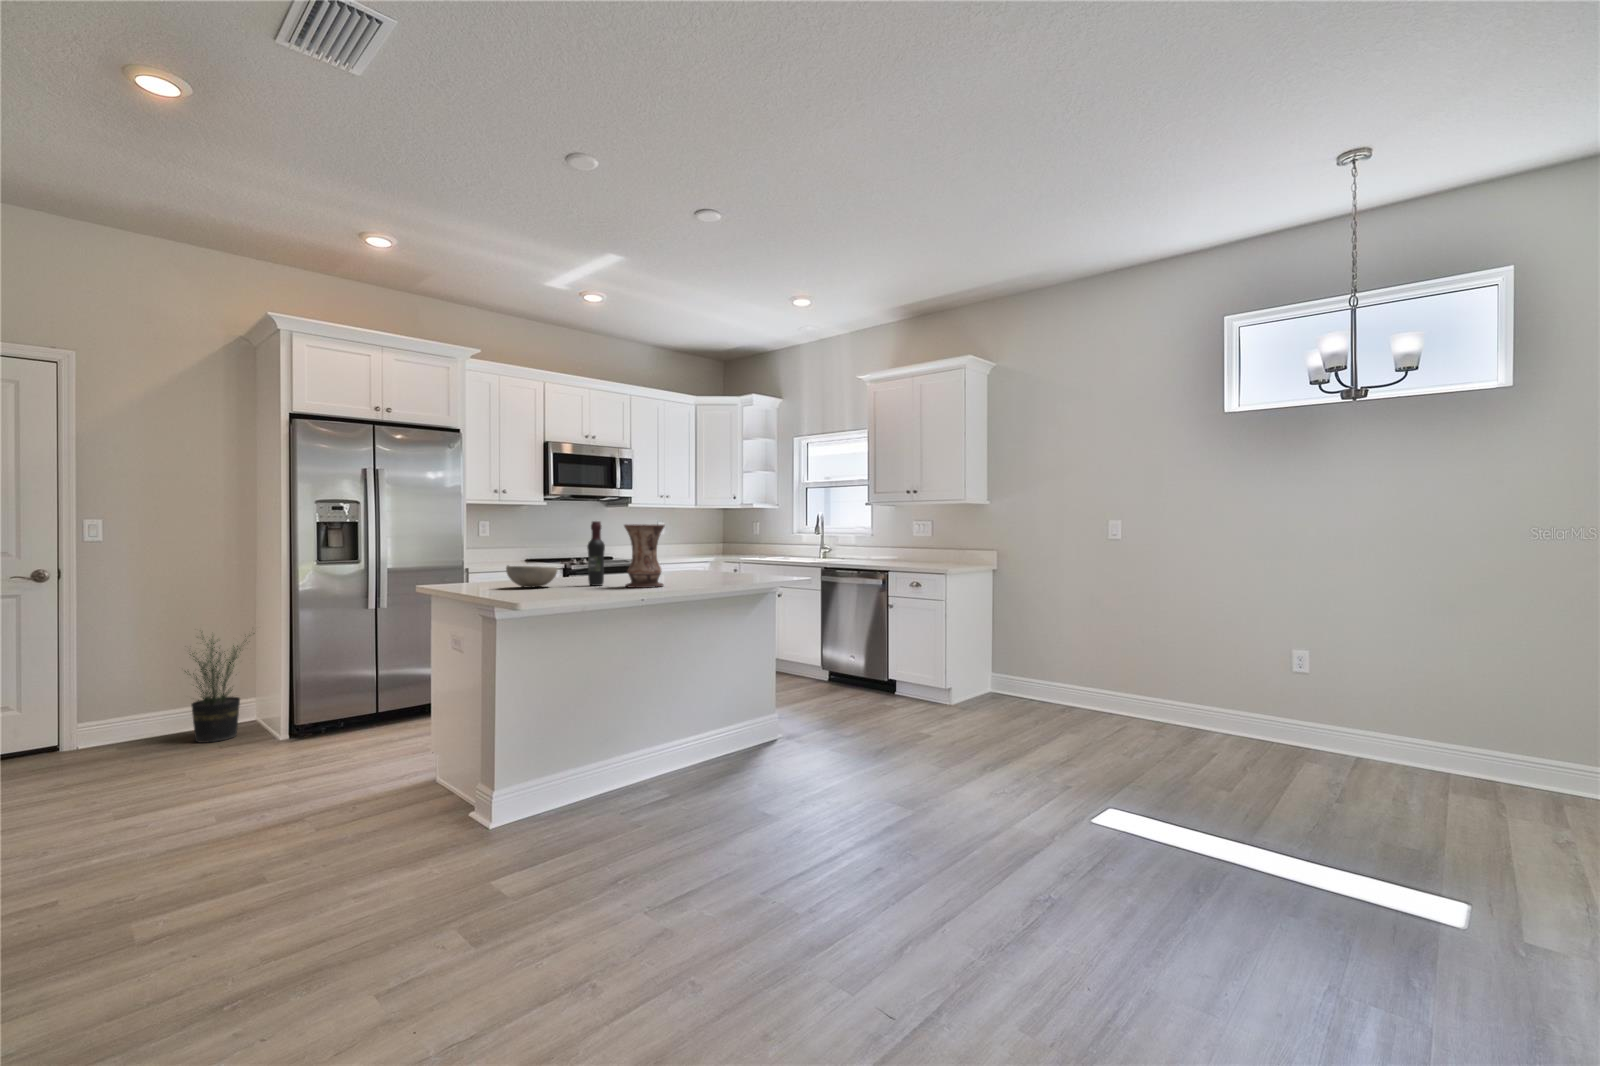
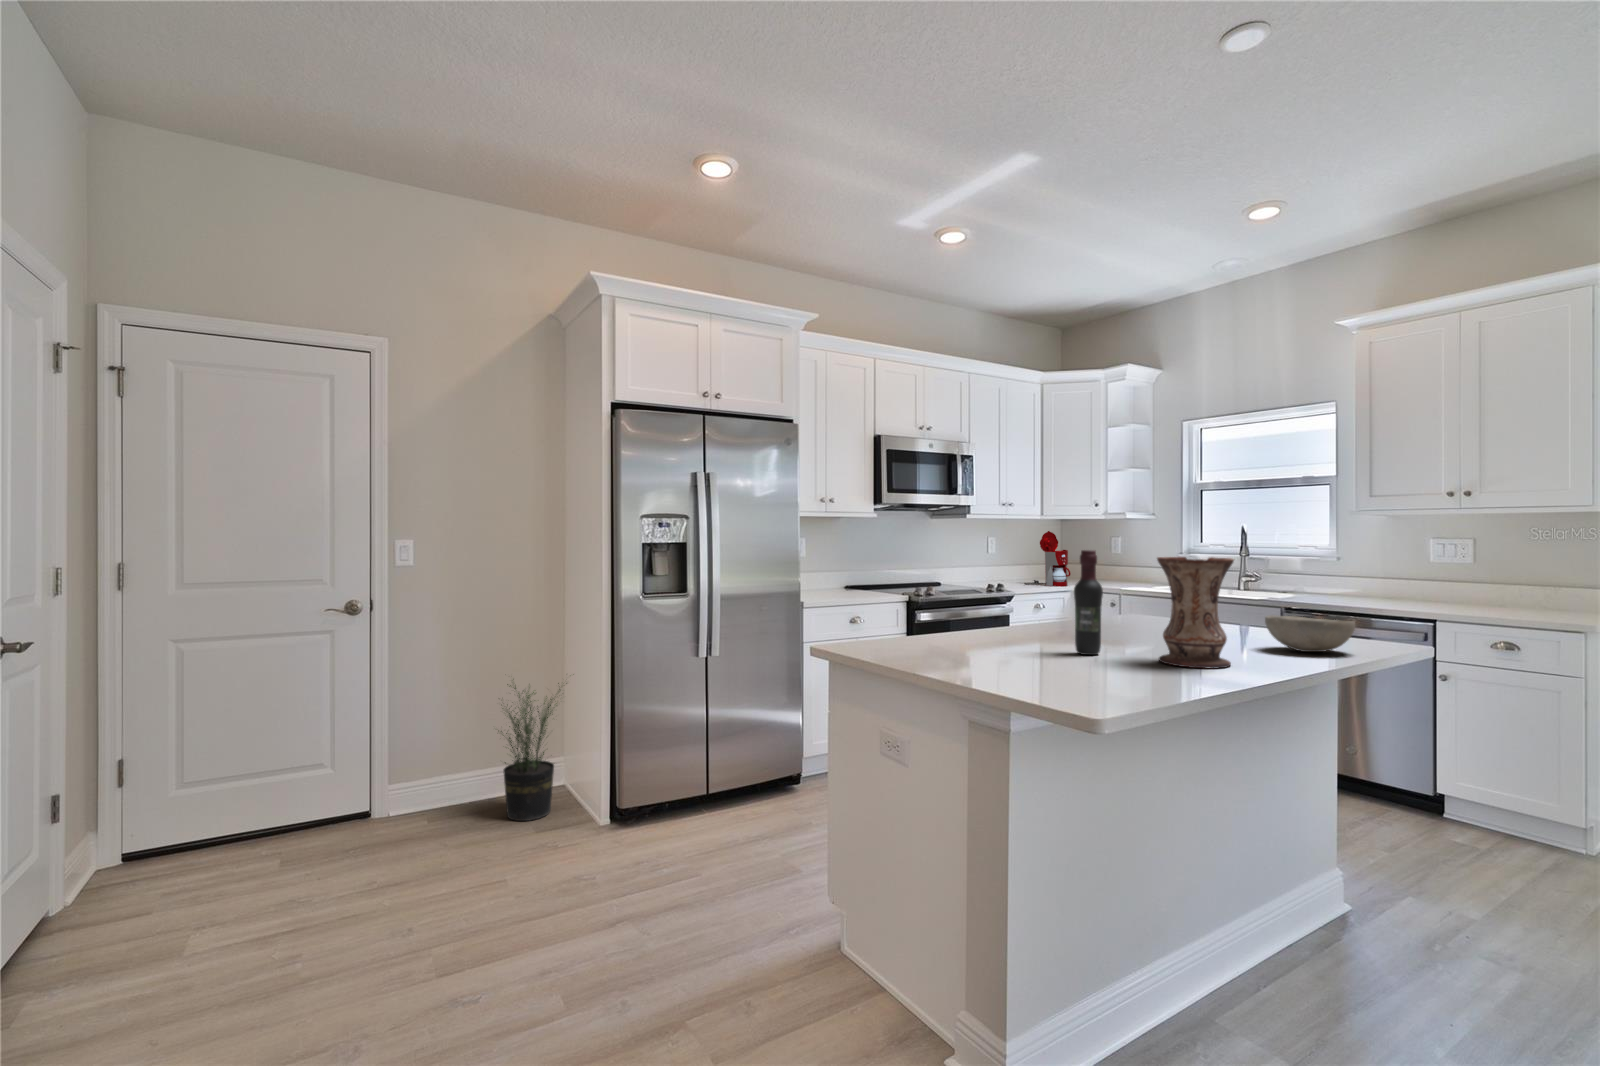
coffee maker: none [690,518,723,560] -> present [1024,531,1071,586]
bowl: present [506,565,557,588] -> present [1265,615,1355,652]

